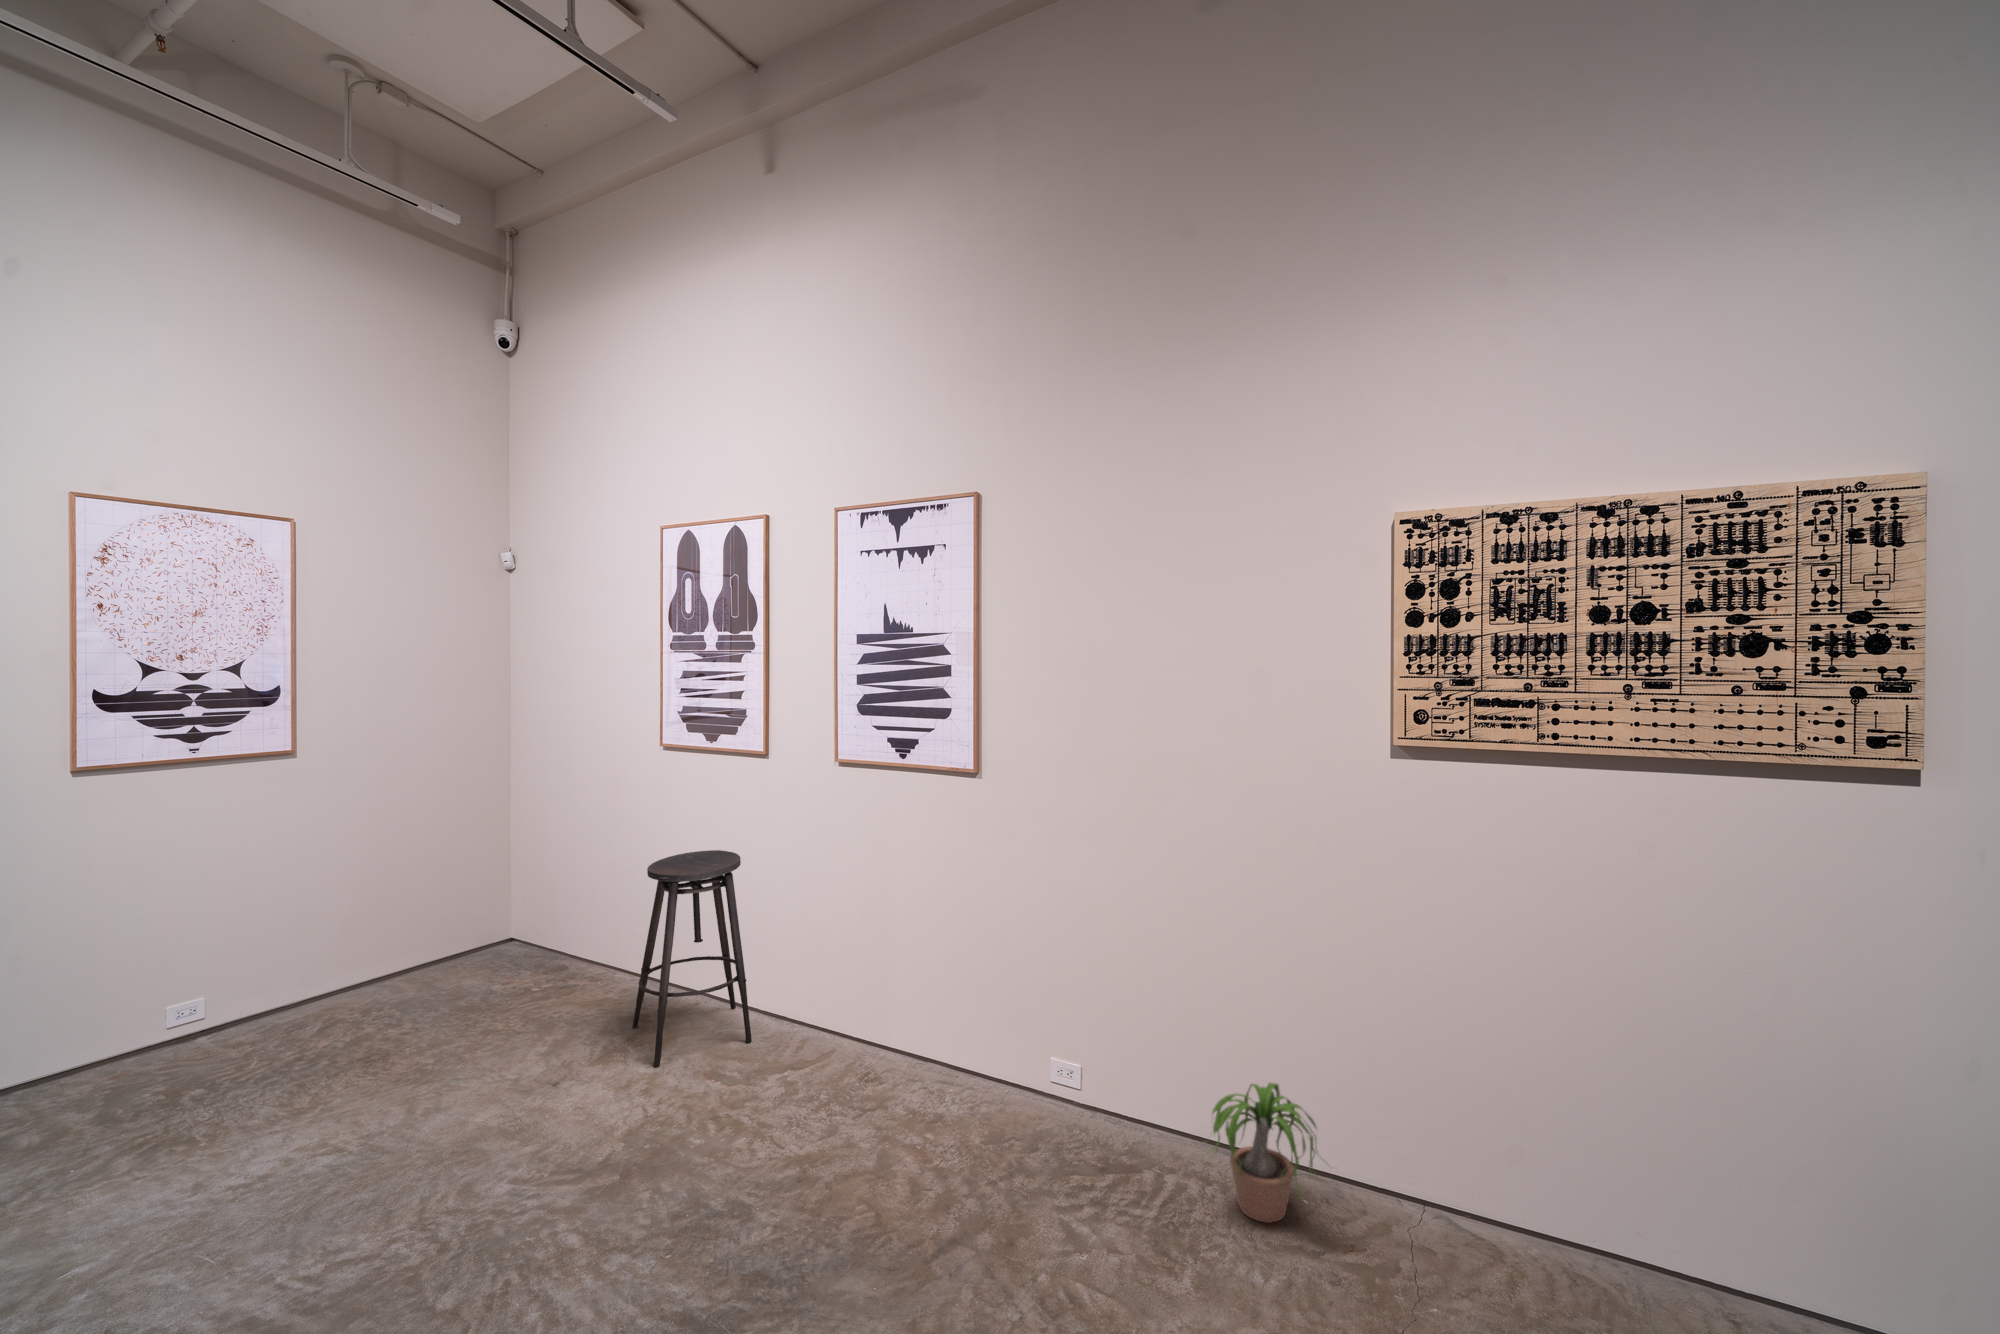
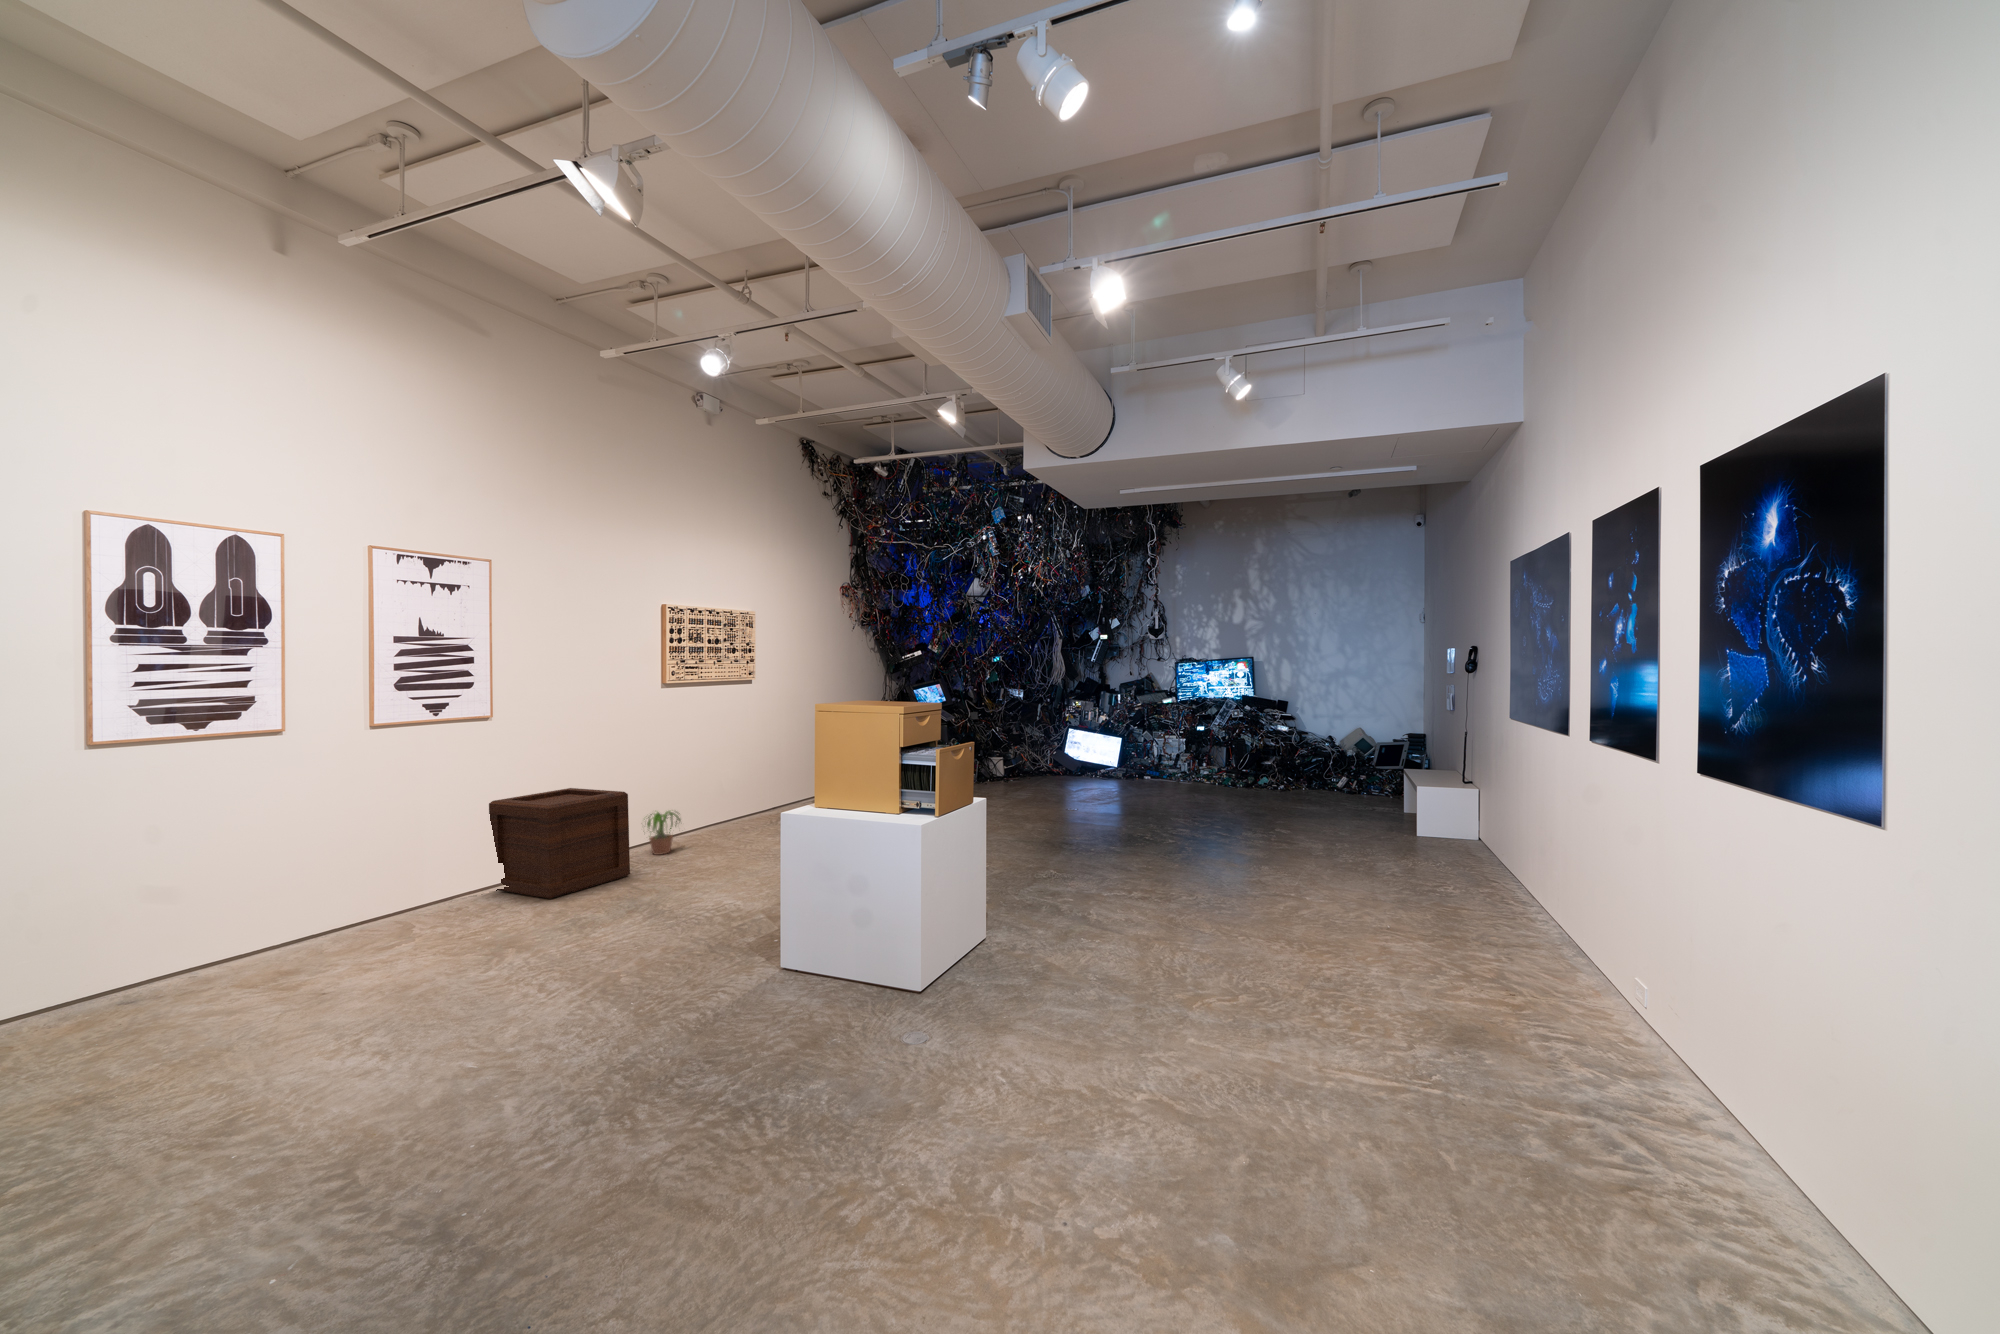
stool: present [632,850,752,1067] -> none [234,807,353,977]
wooden crate: none [854,919,1100,1209] -> present [489,788,630,899]

